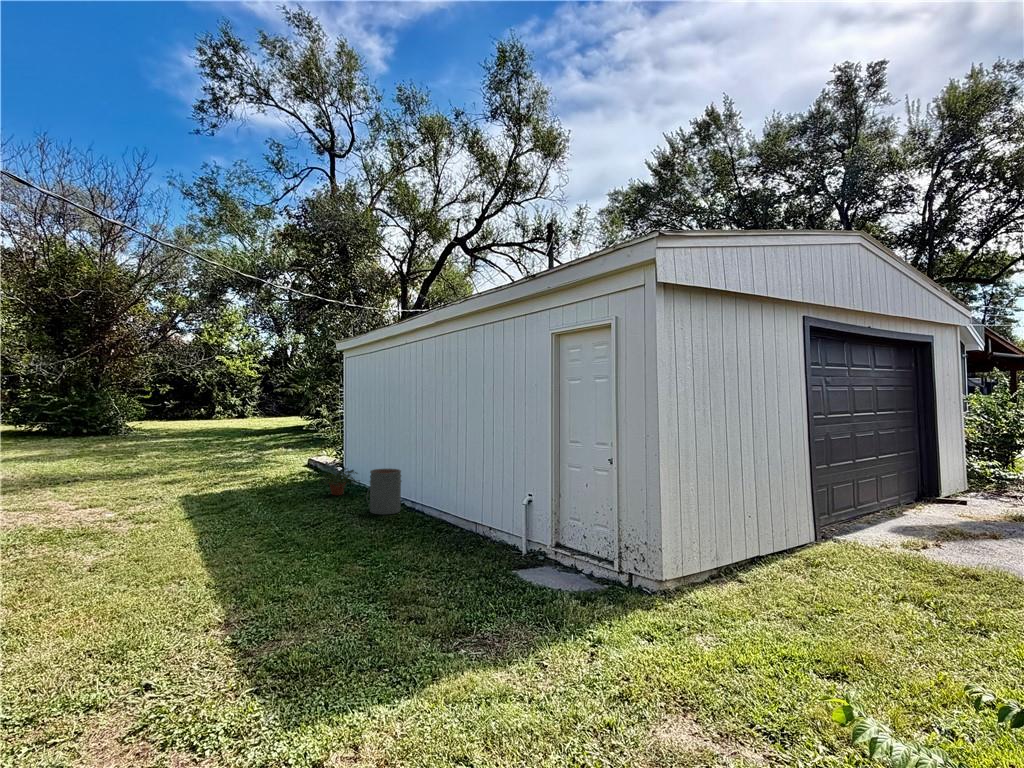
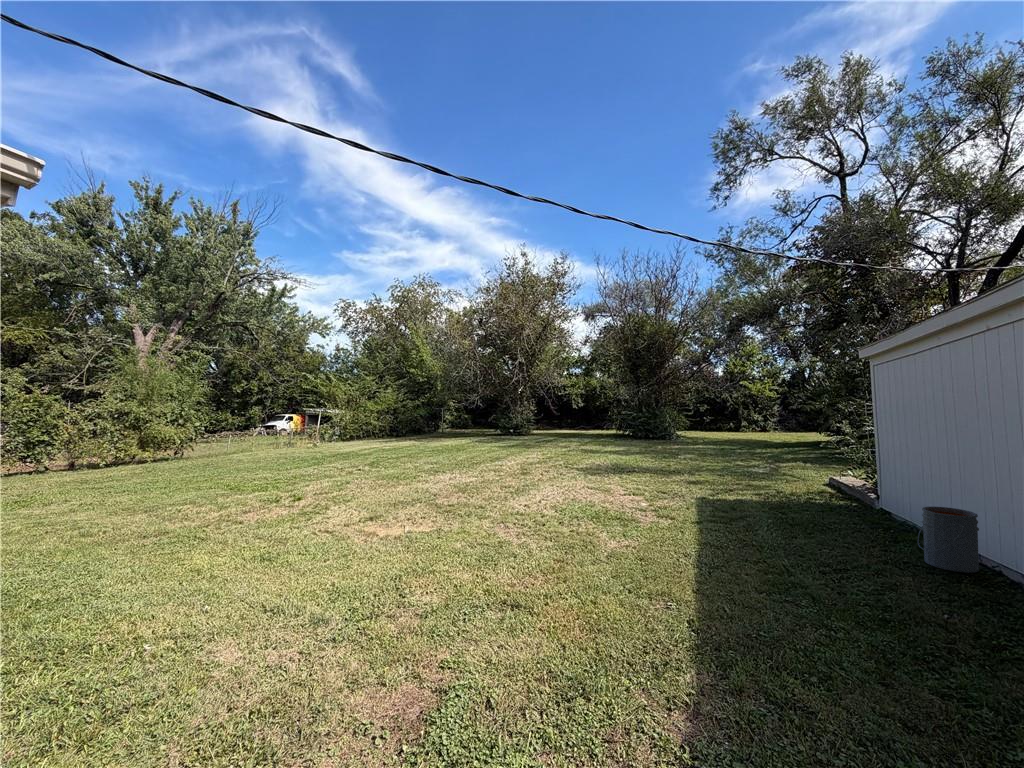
potted plant: present [315,468,360,495] -> none [838,495,903,526]

